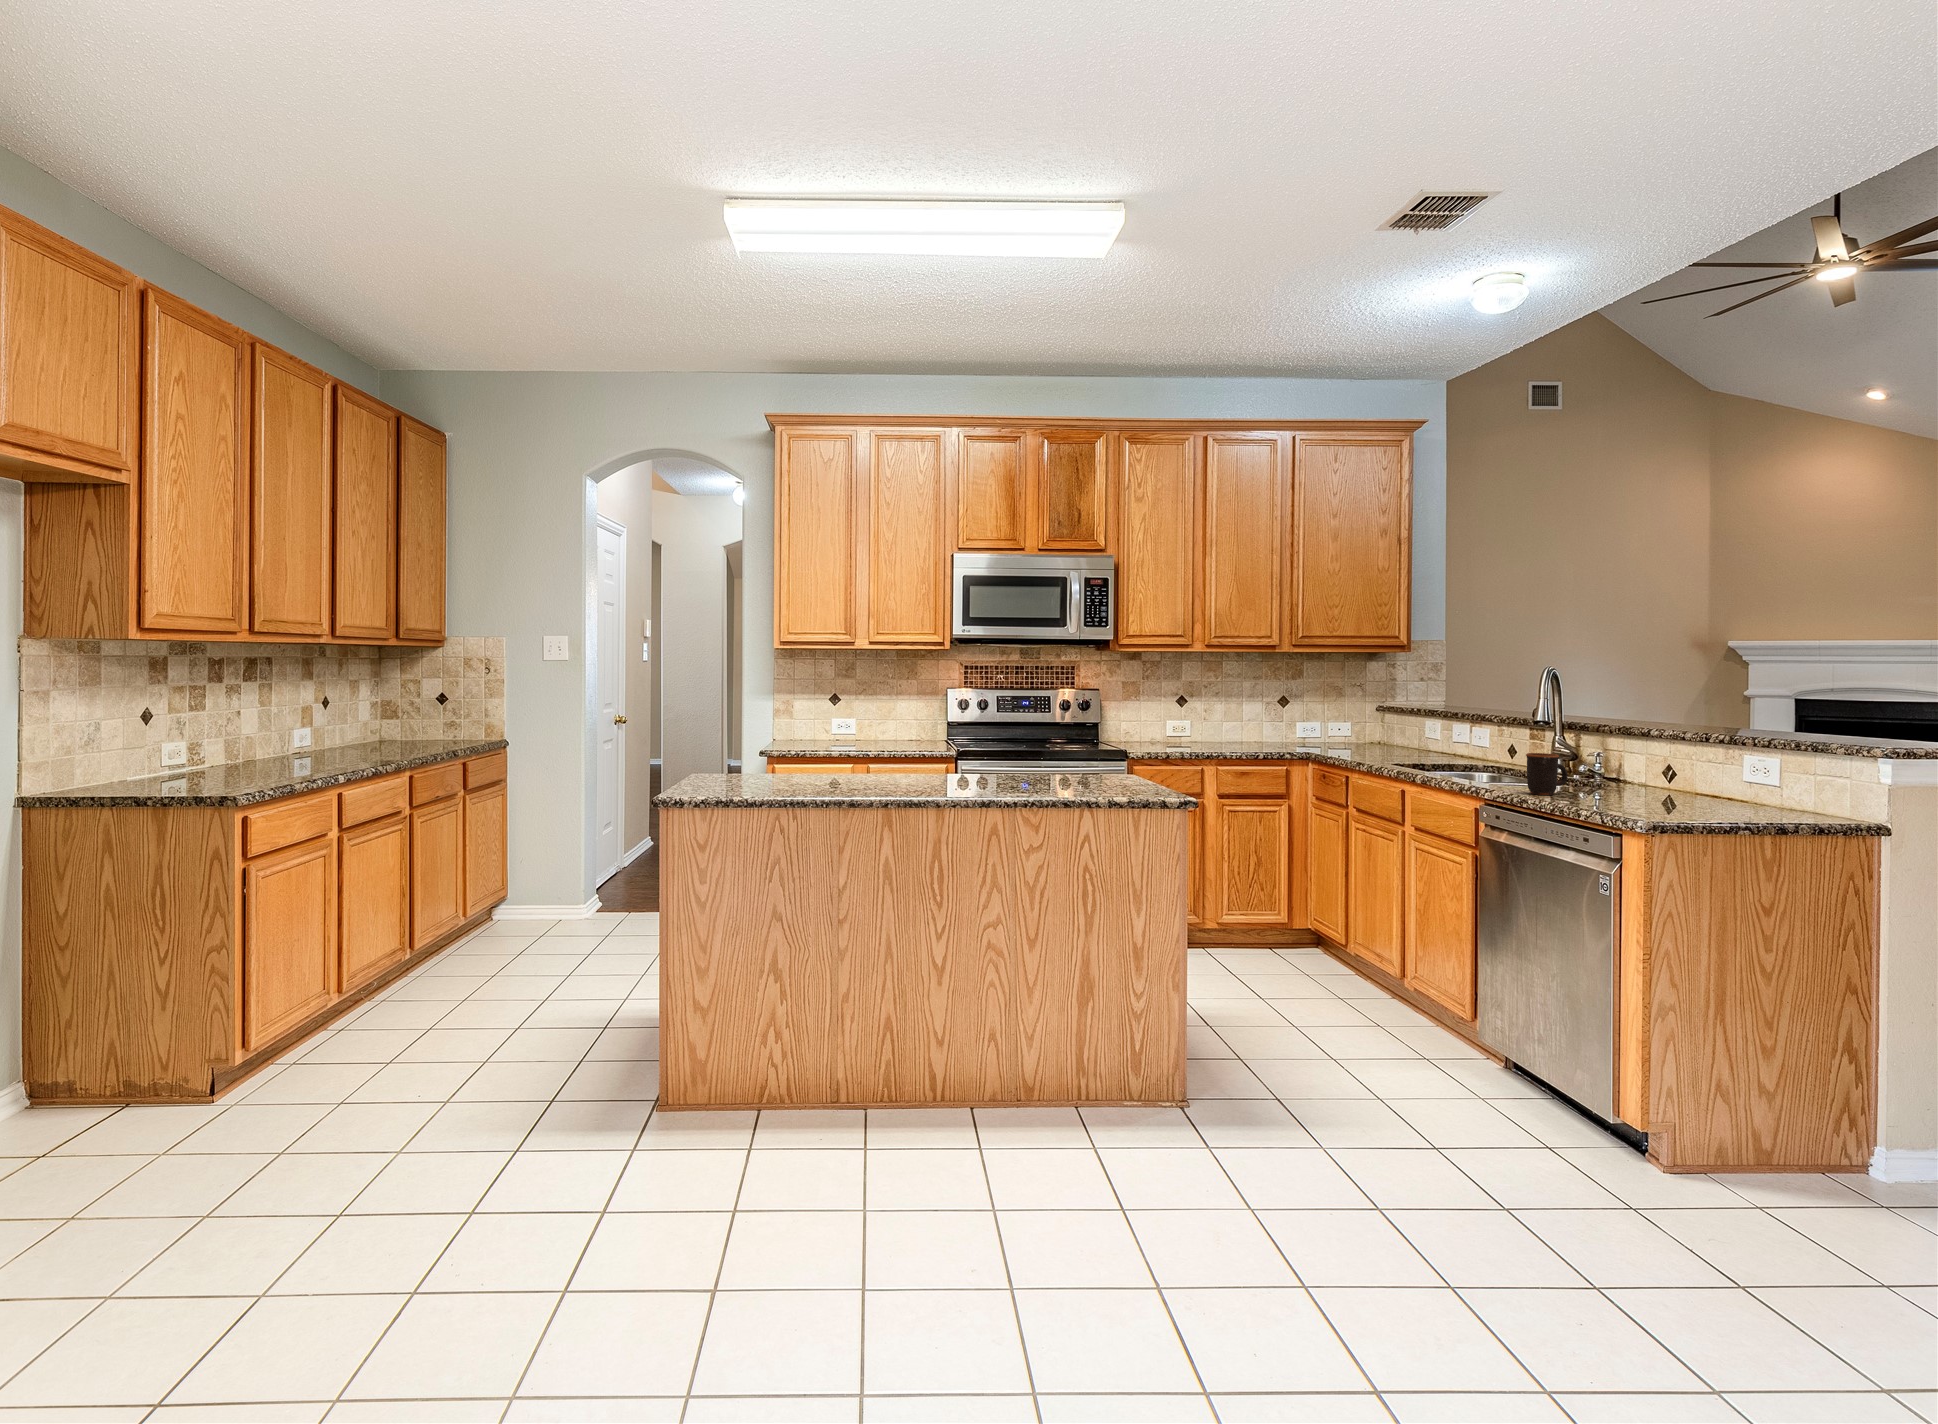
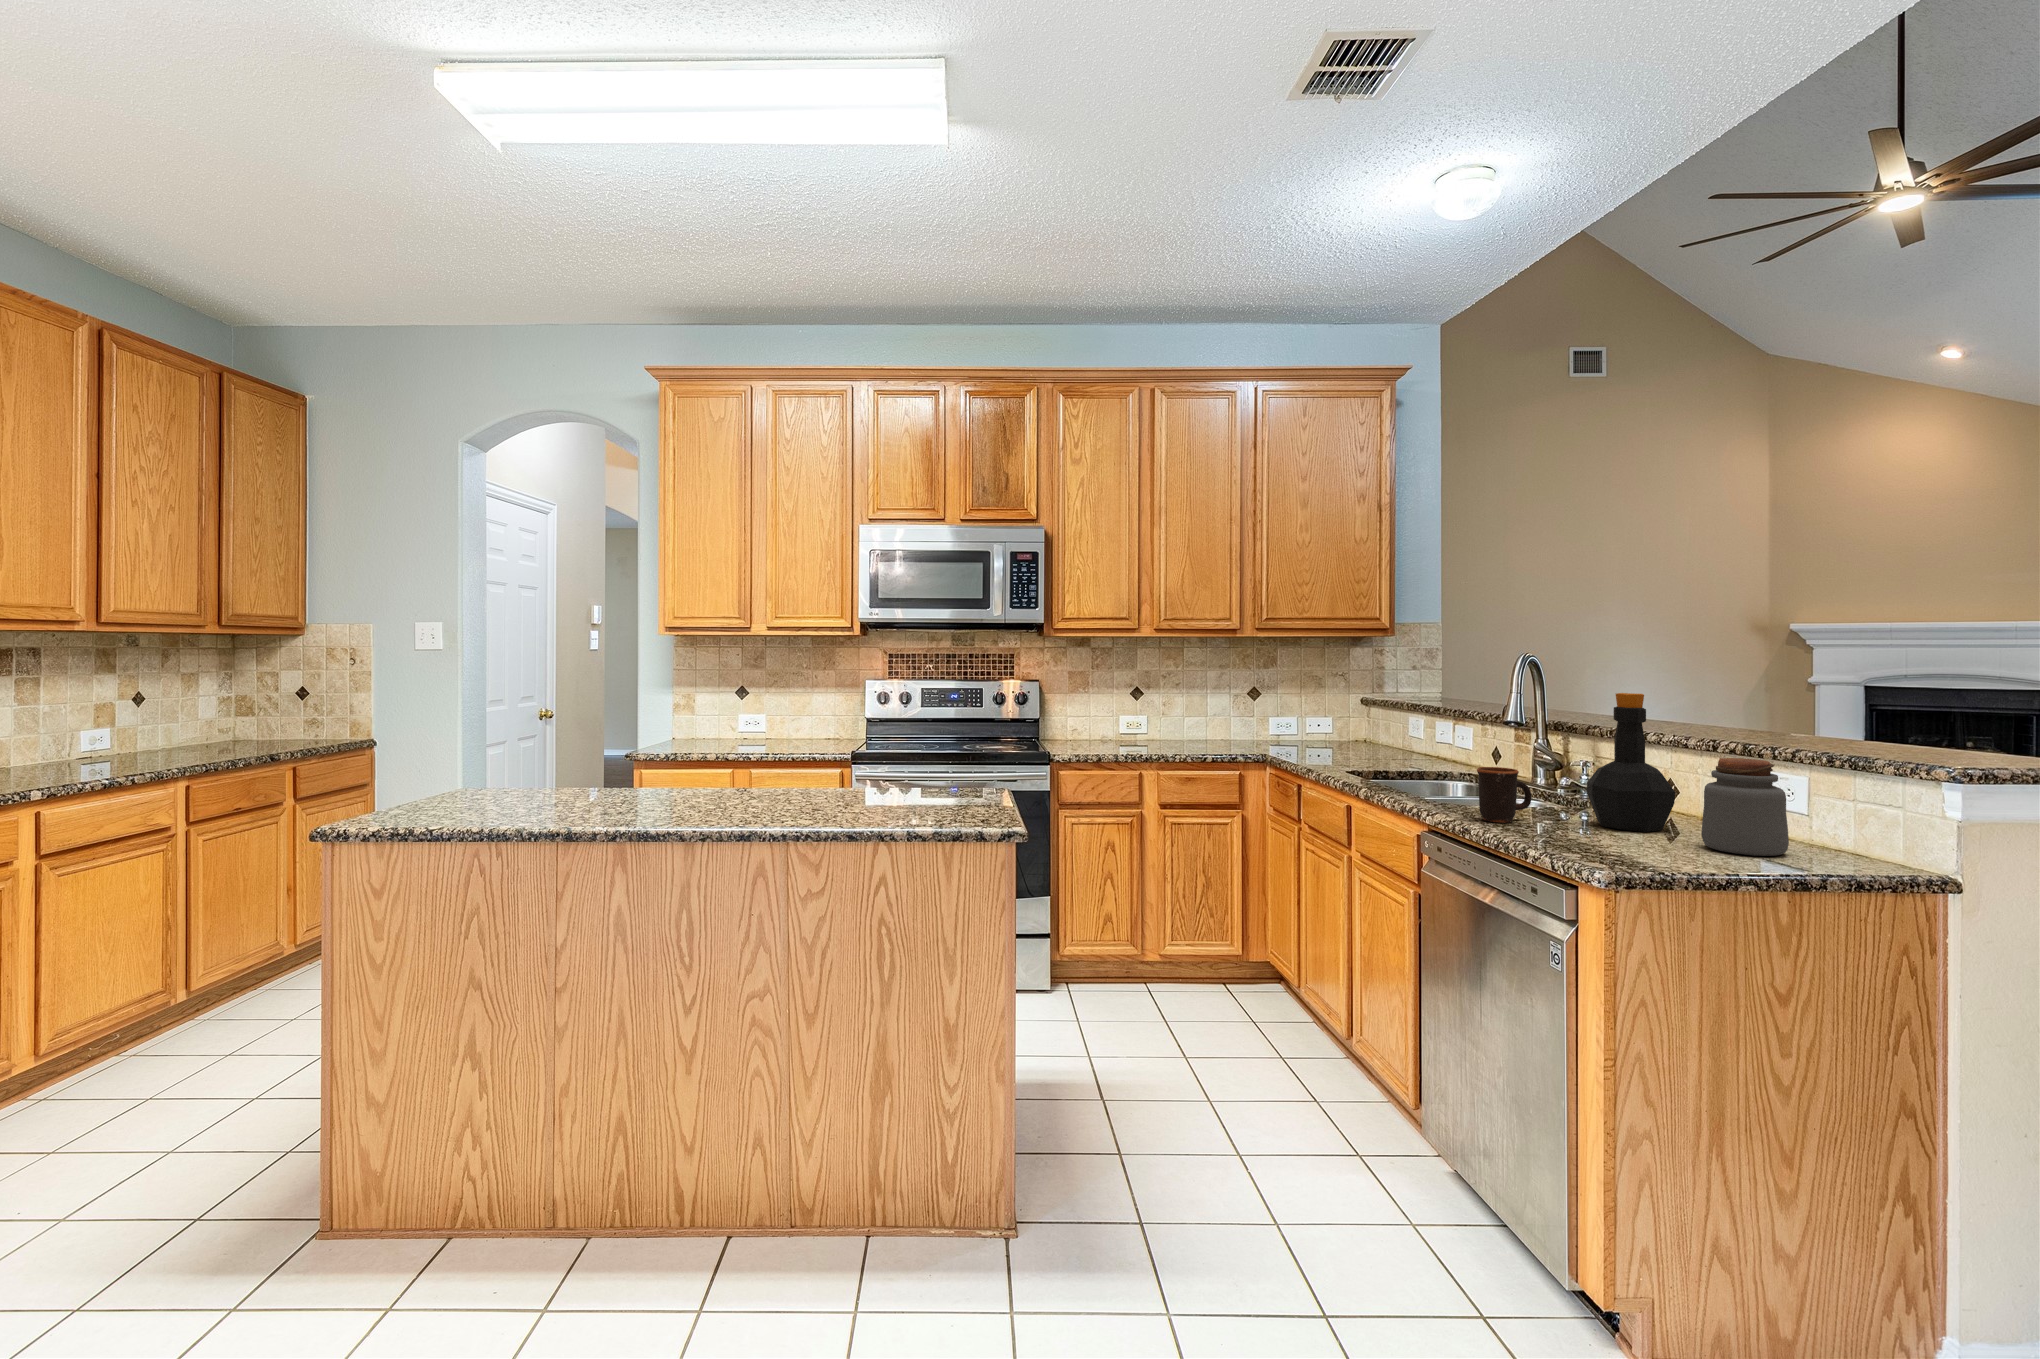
bottle: none [1610,696,1680,800] -> present [1587,693,1675,832]
jar: none [1703,742,1768,812] -> present [1701,758,1789,856]

